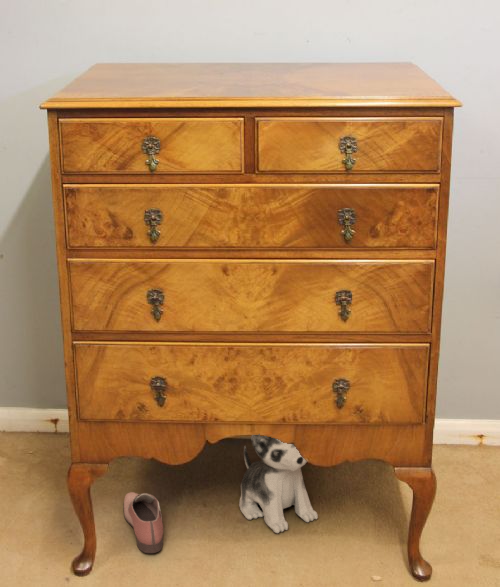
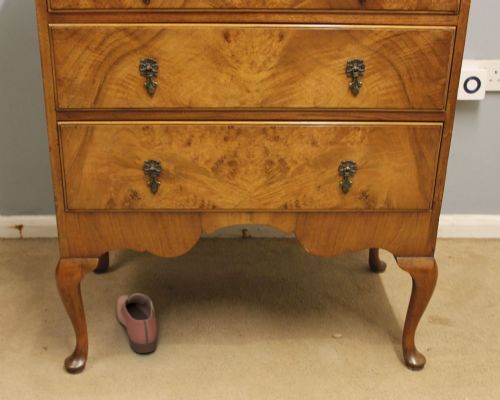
plush toy: present [239,434,318,533] -> none [231,209,308,331]

